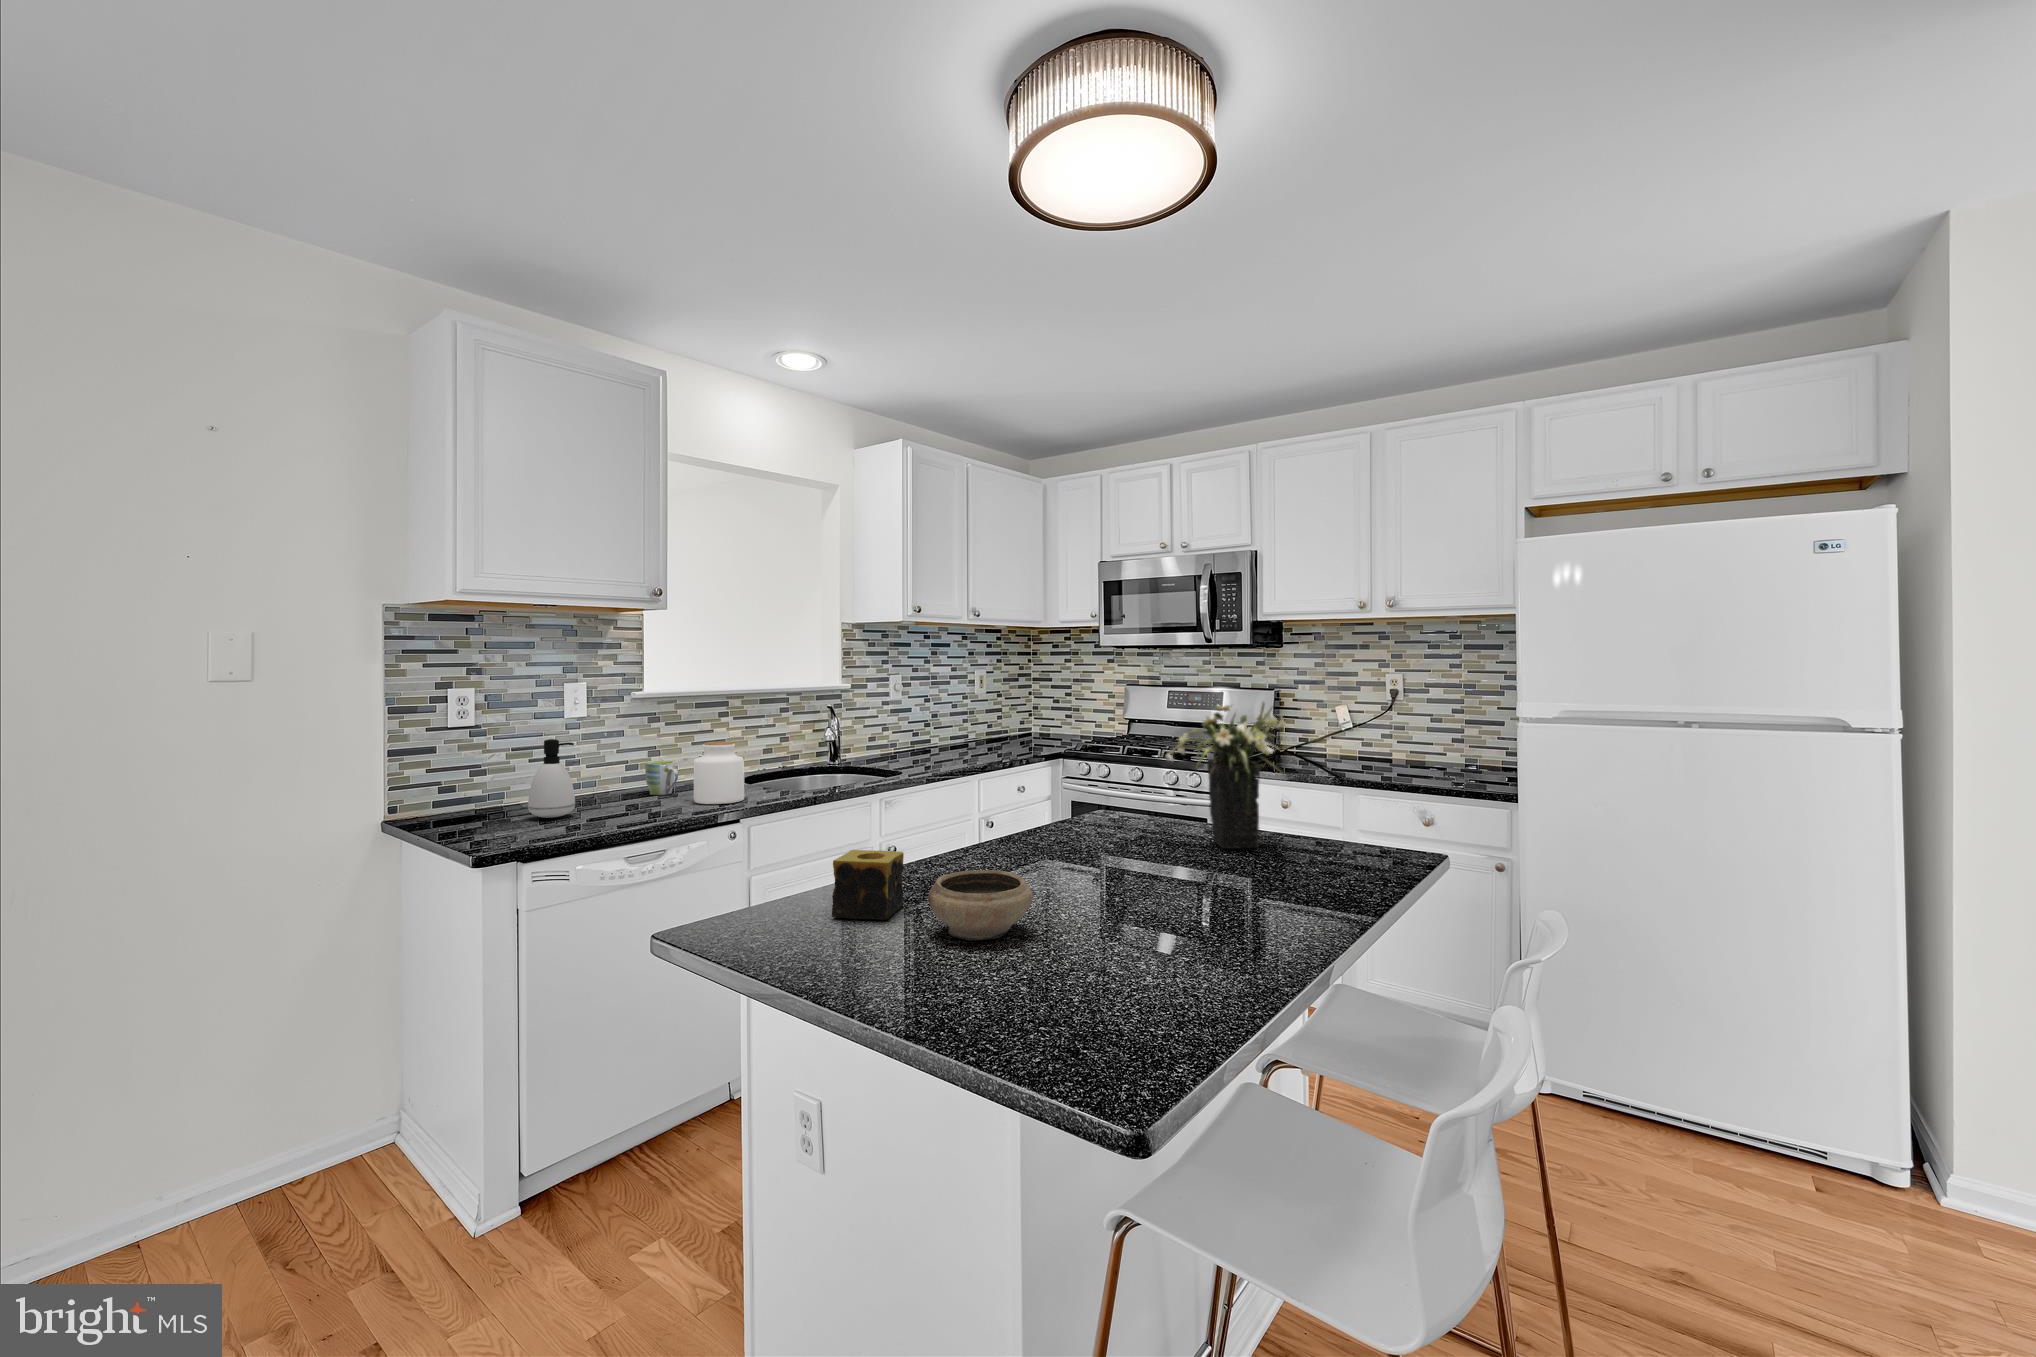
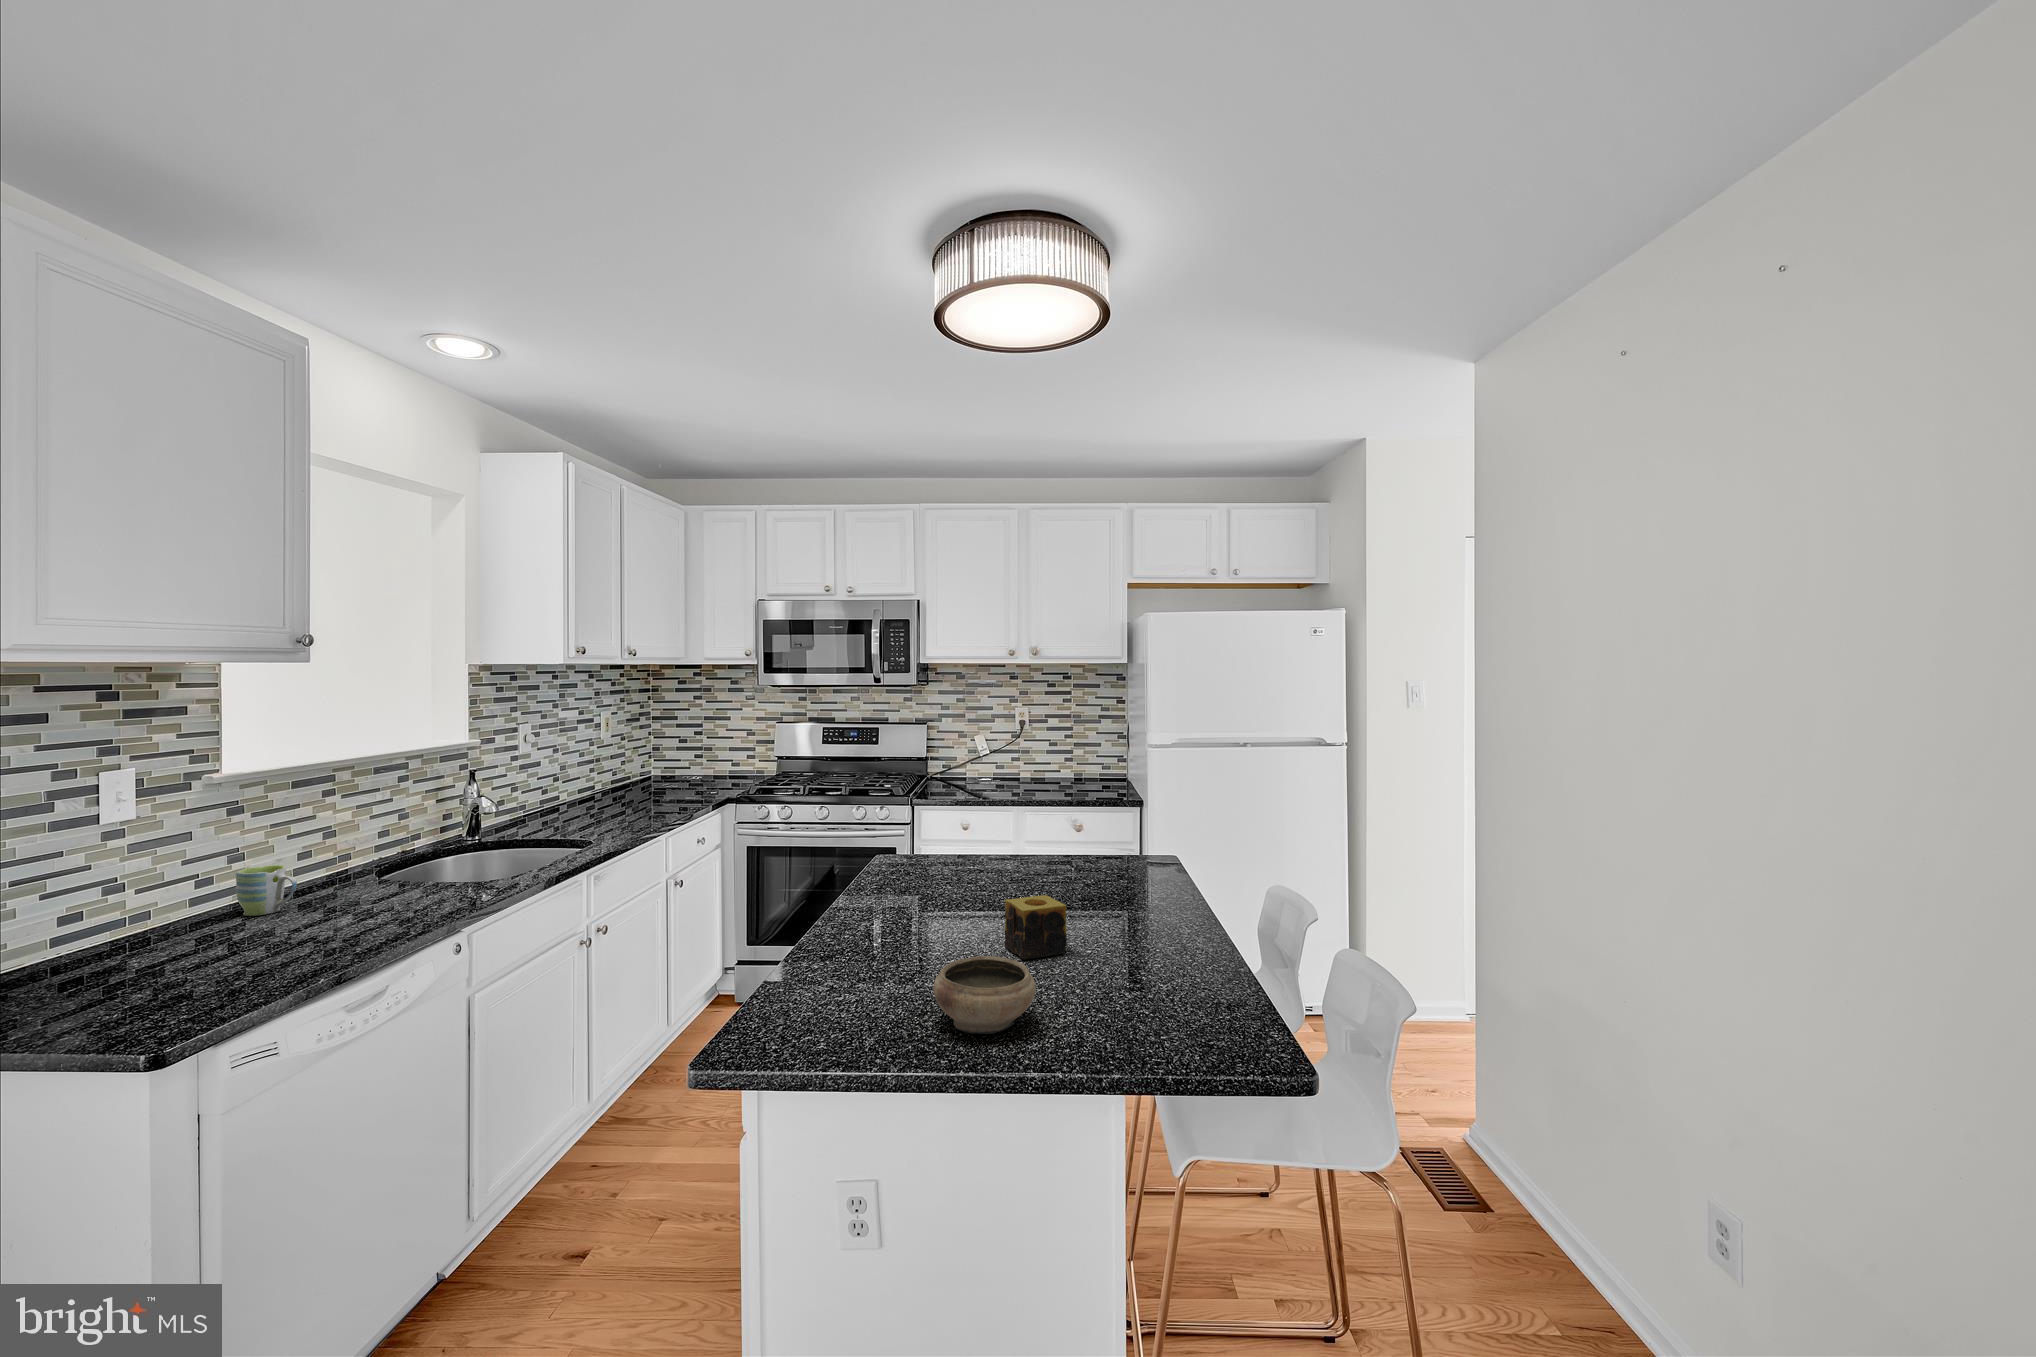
flower arrangement: present [1165,703,1286,849] -> none [983,756,1092,891]
soap dispenser: present [528,739,575,818] -> none [82,861,171,980]
jar: present [694,742,744,804] -> none [343,833,420,919]
candle: present [832,850,904,920] -> present [1004,895,1067,959]

